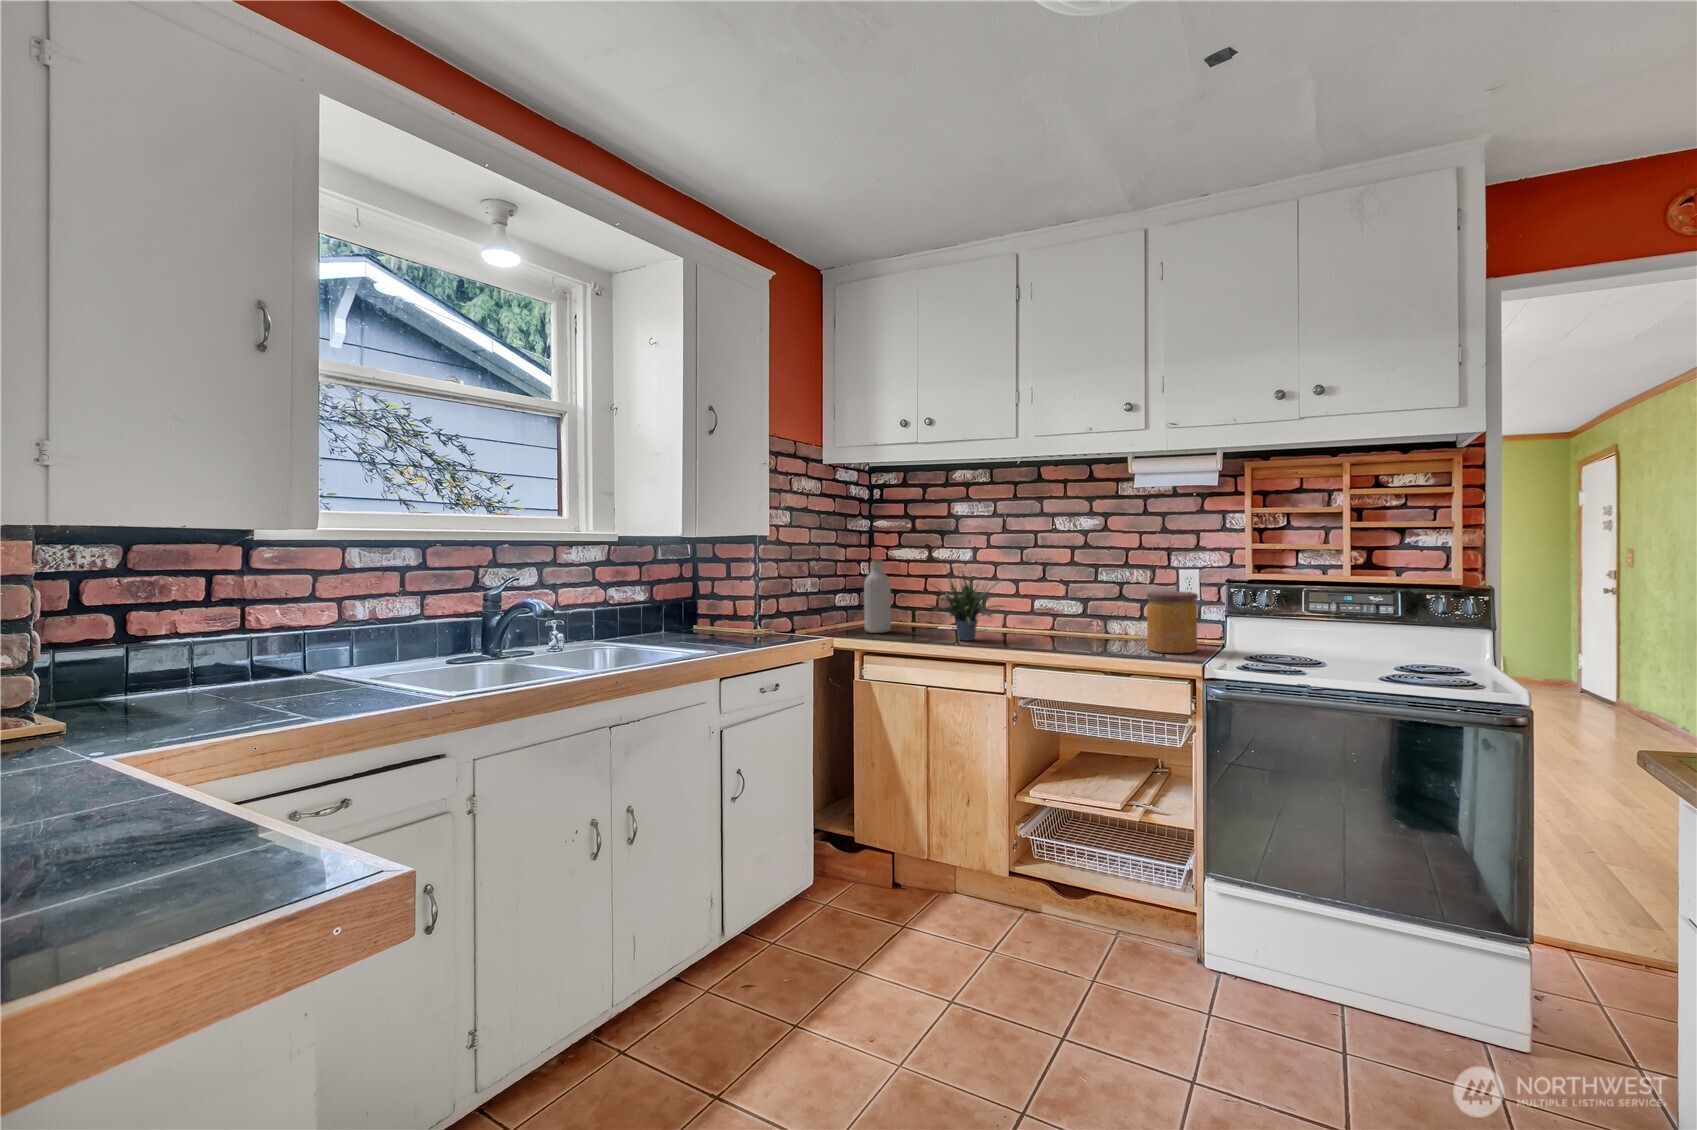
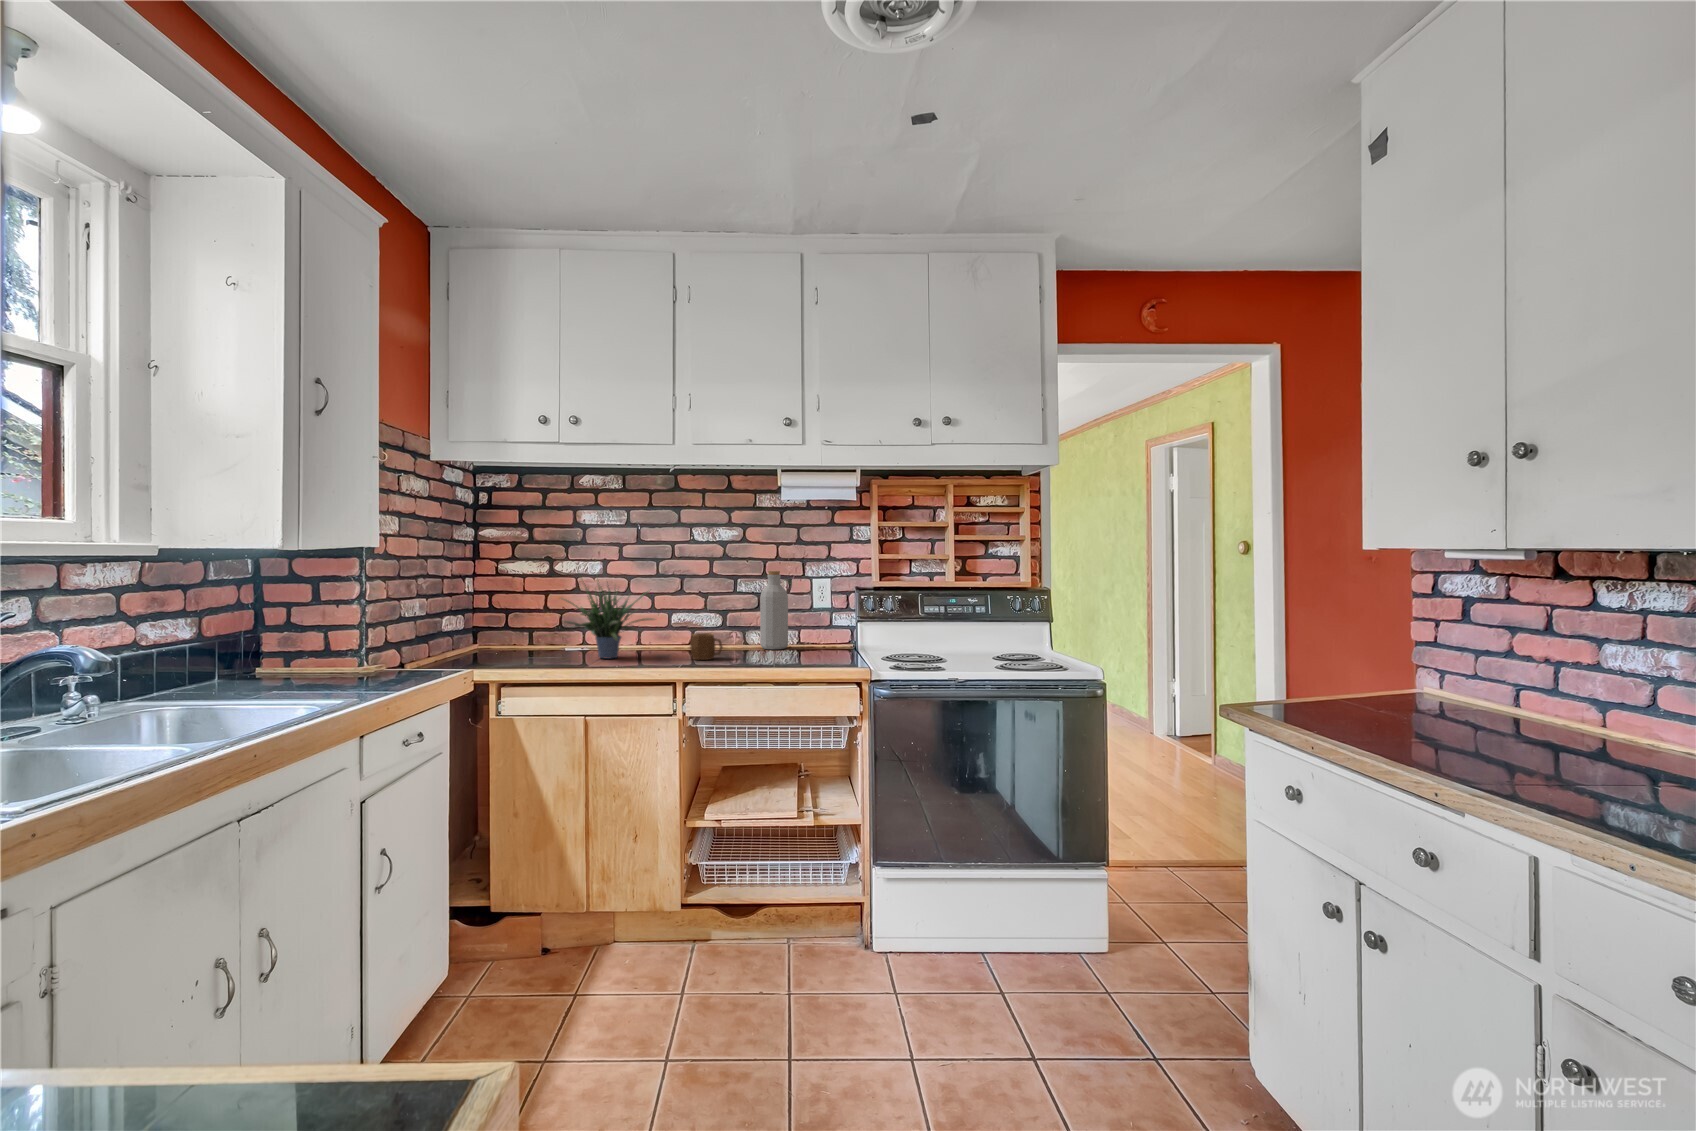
bottle: present [864,559,891,633] -> present [760,571,788,649]
jar: present [1147,591,1198,653] -> none [795,599,840,657]
mug: none [1036,622,1067,648] -> present [690,633,723,660]

